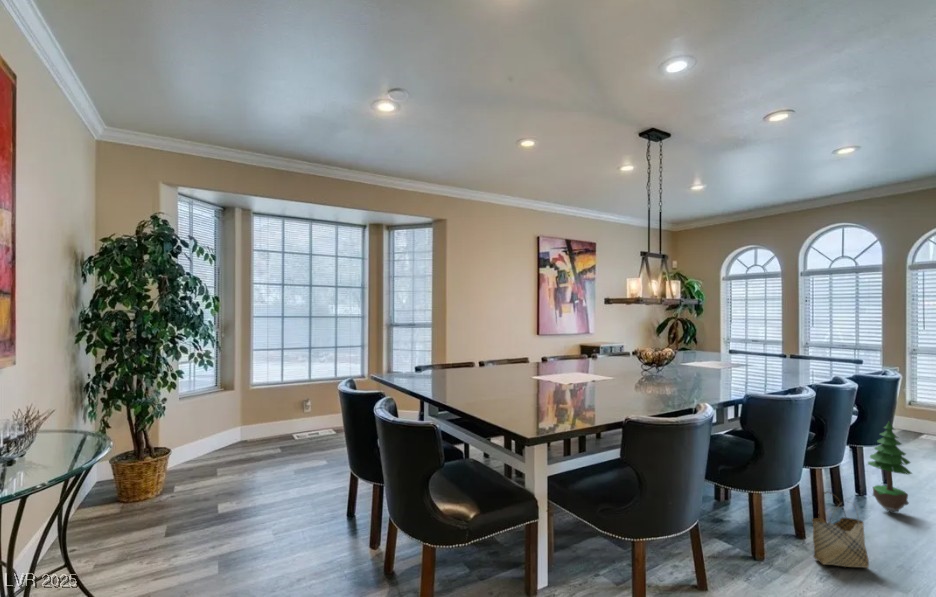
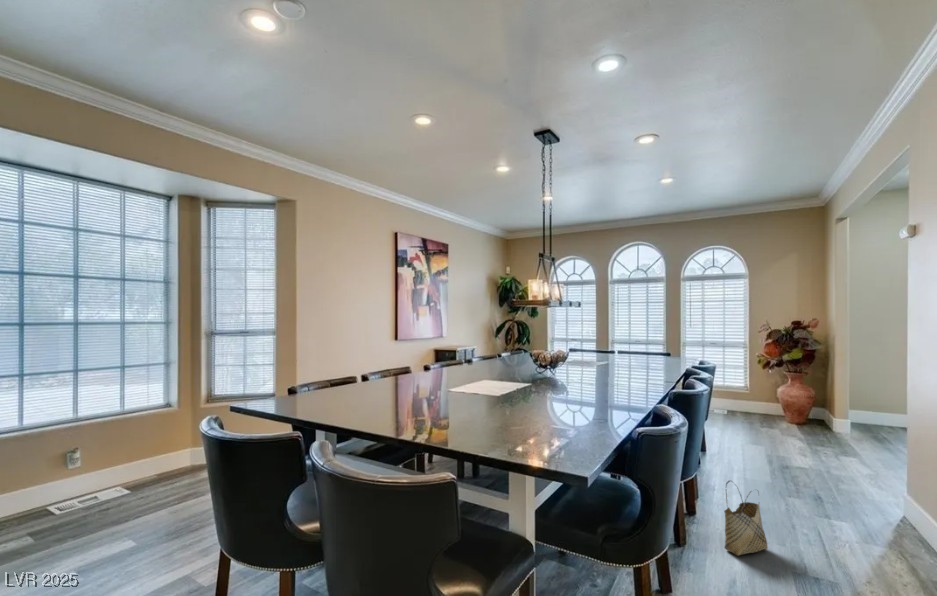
potted tree: present [868,422,912,512] -> none [714,403,747,482]

